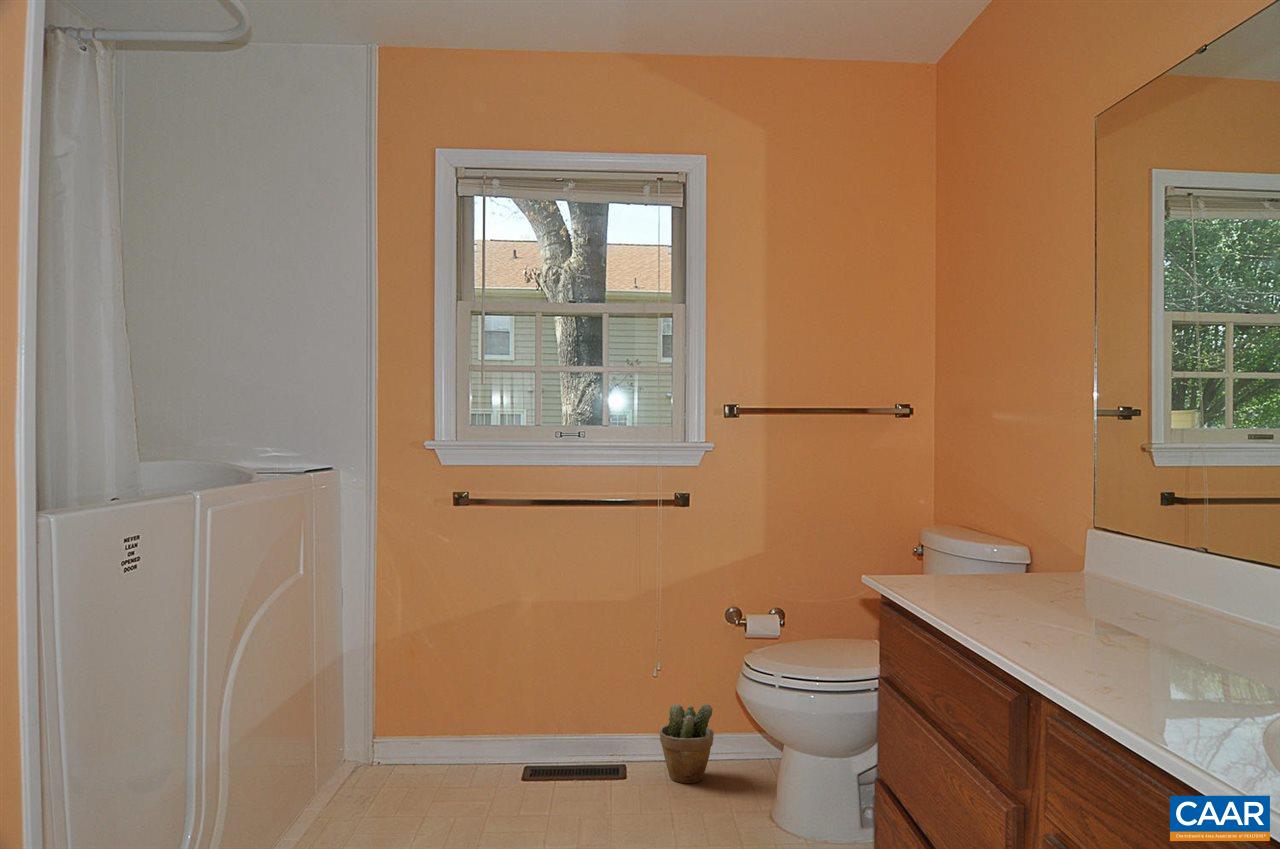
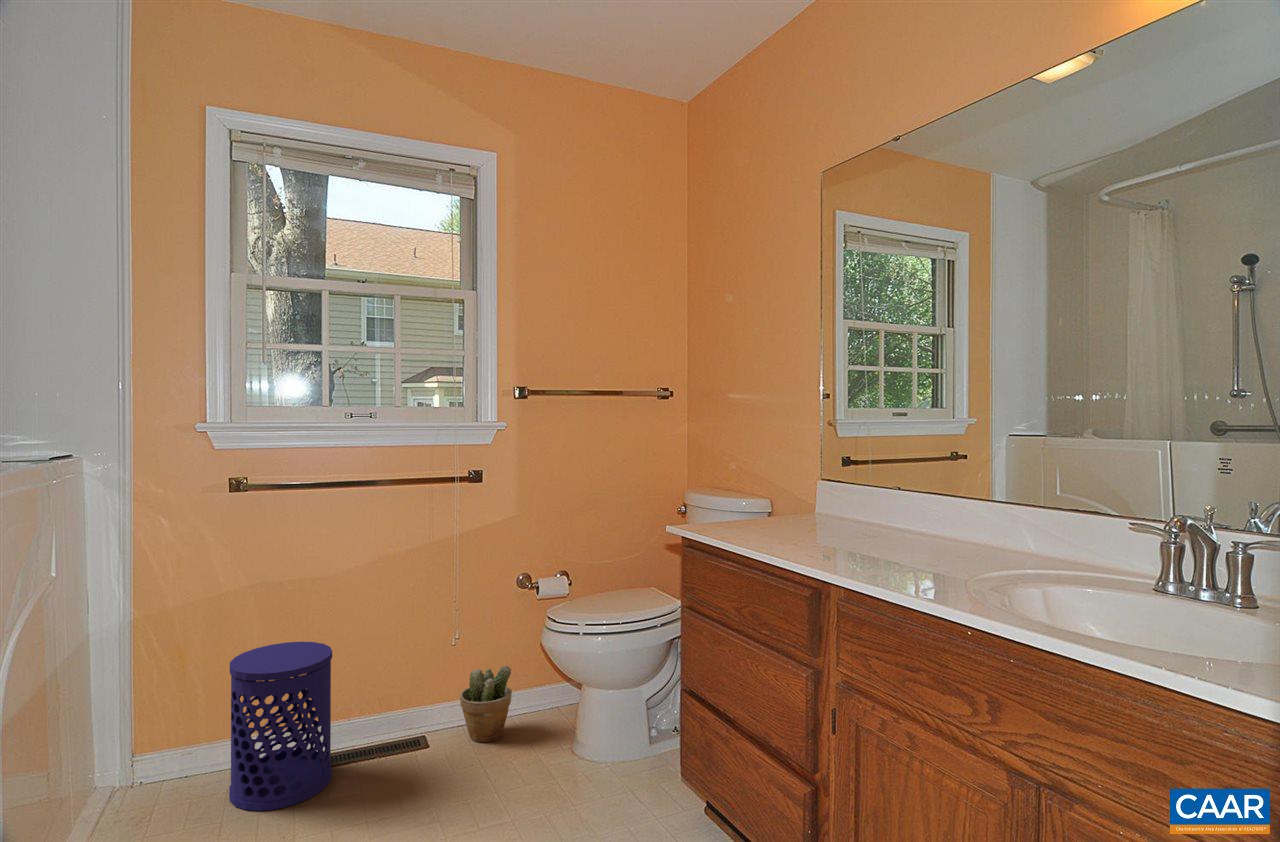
waste bin: none [443,653,534,805] -> present [229,642,332,811]

